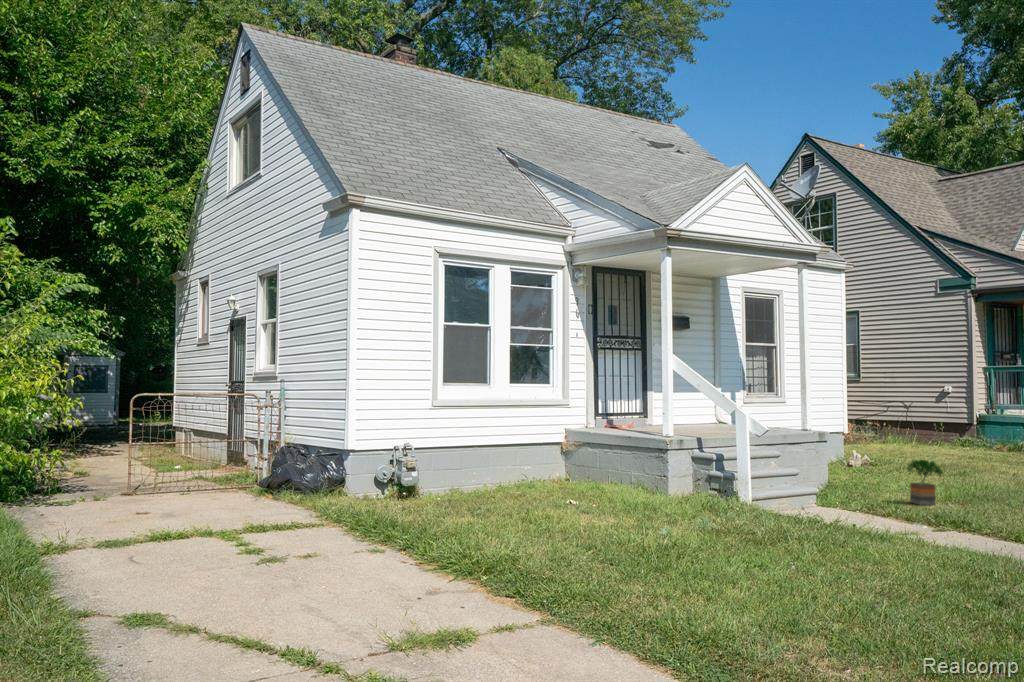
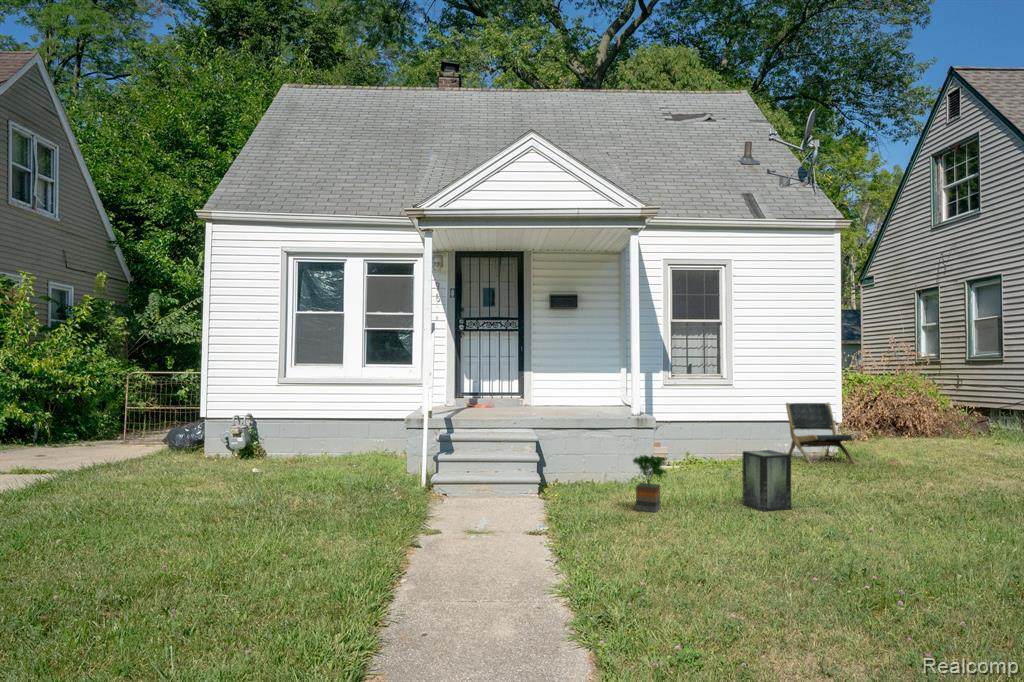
lounge chair: none [826,417,889,468] -> present [786,402,856,464]
storage box: none [952,452,987,498] -> present [742,450,791,511]

